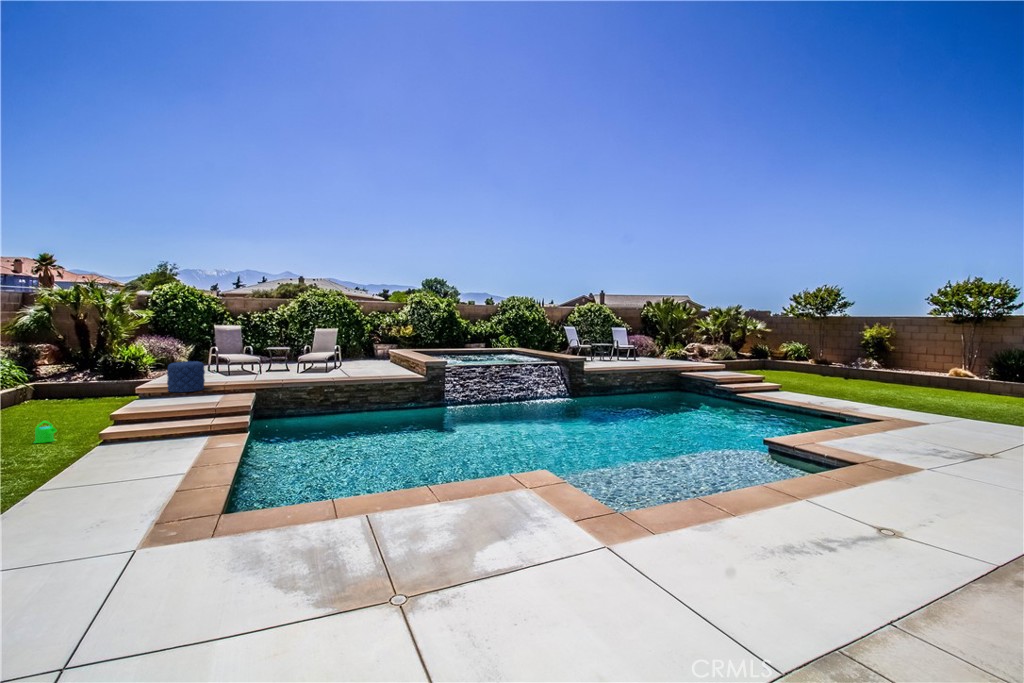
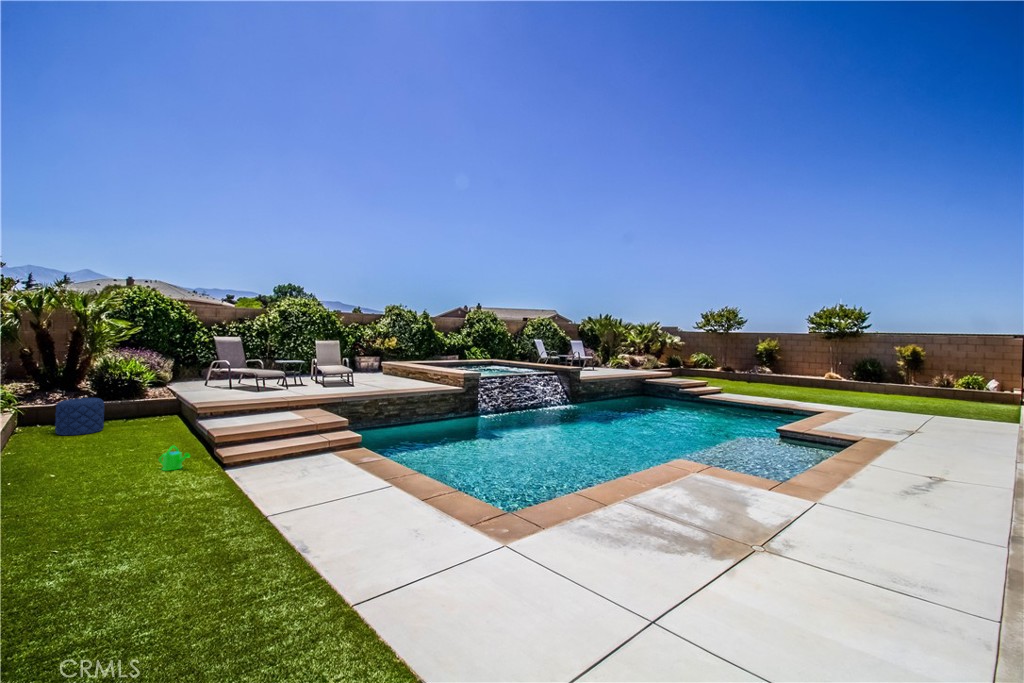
pouf: present [167,361,205,392] -> present [55,398,104,435]

